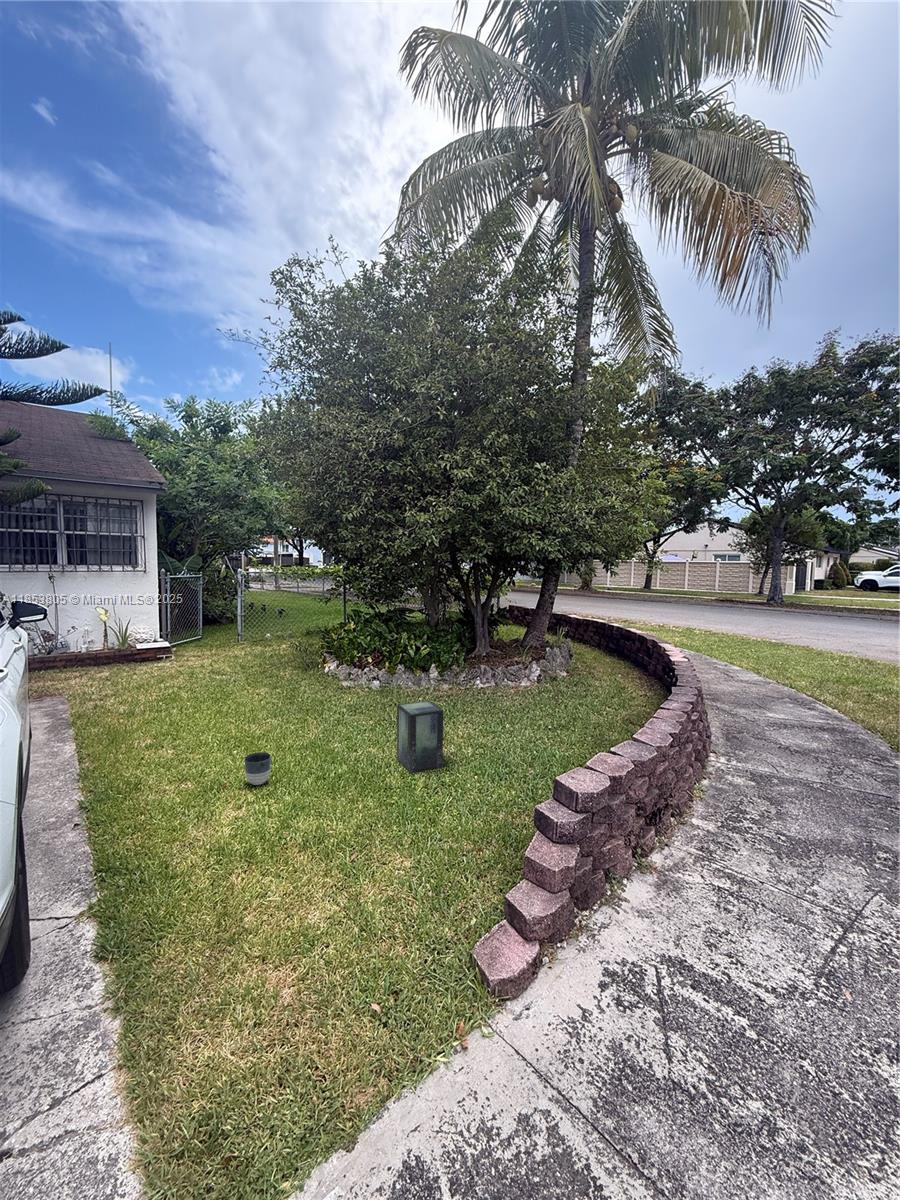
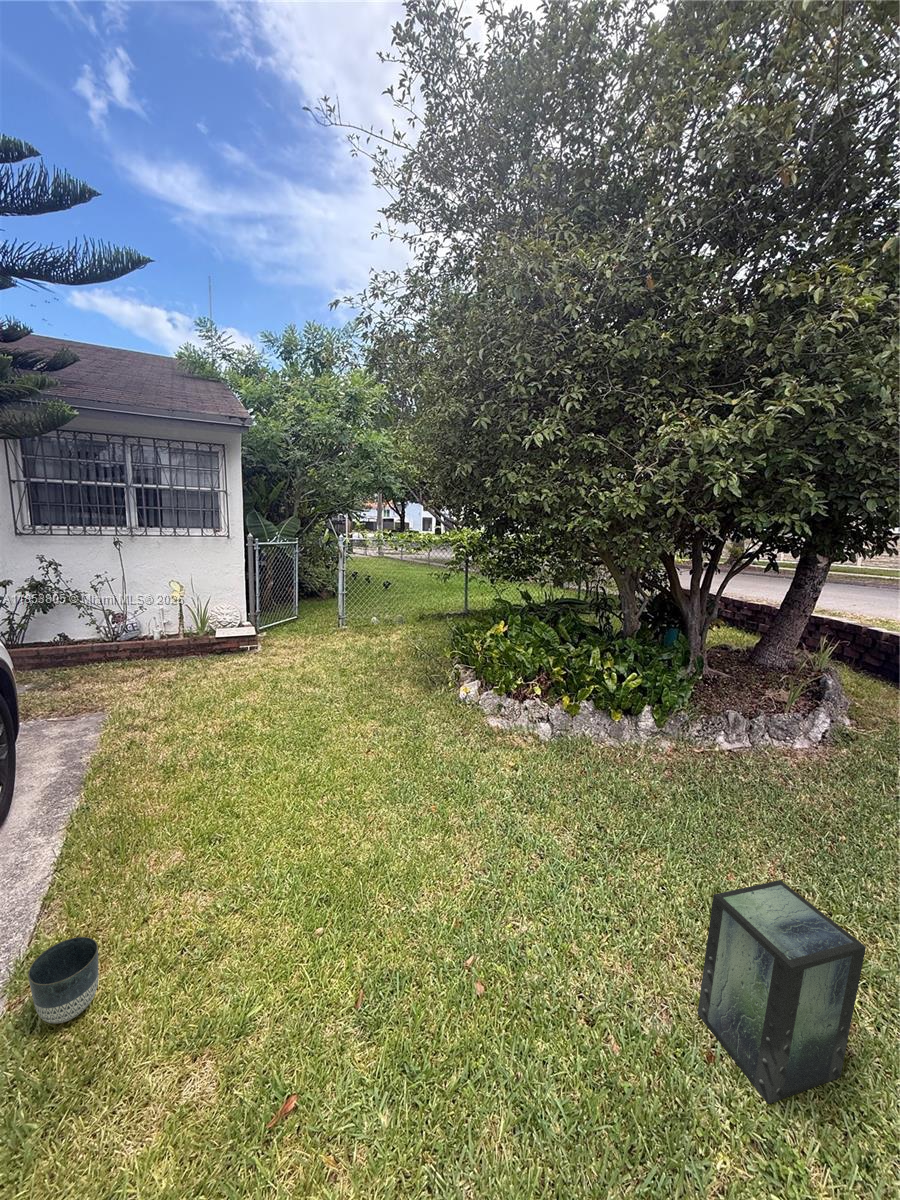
planter: present [244,752,271,785] -> present [28,937,99,1023]

